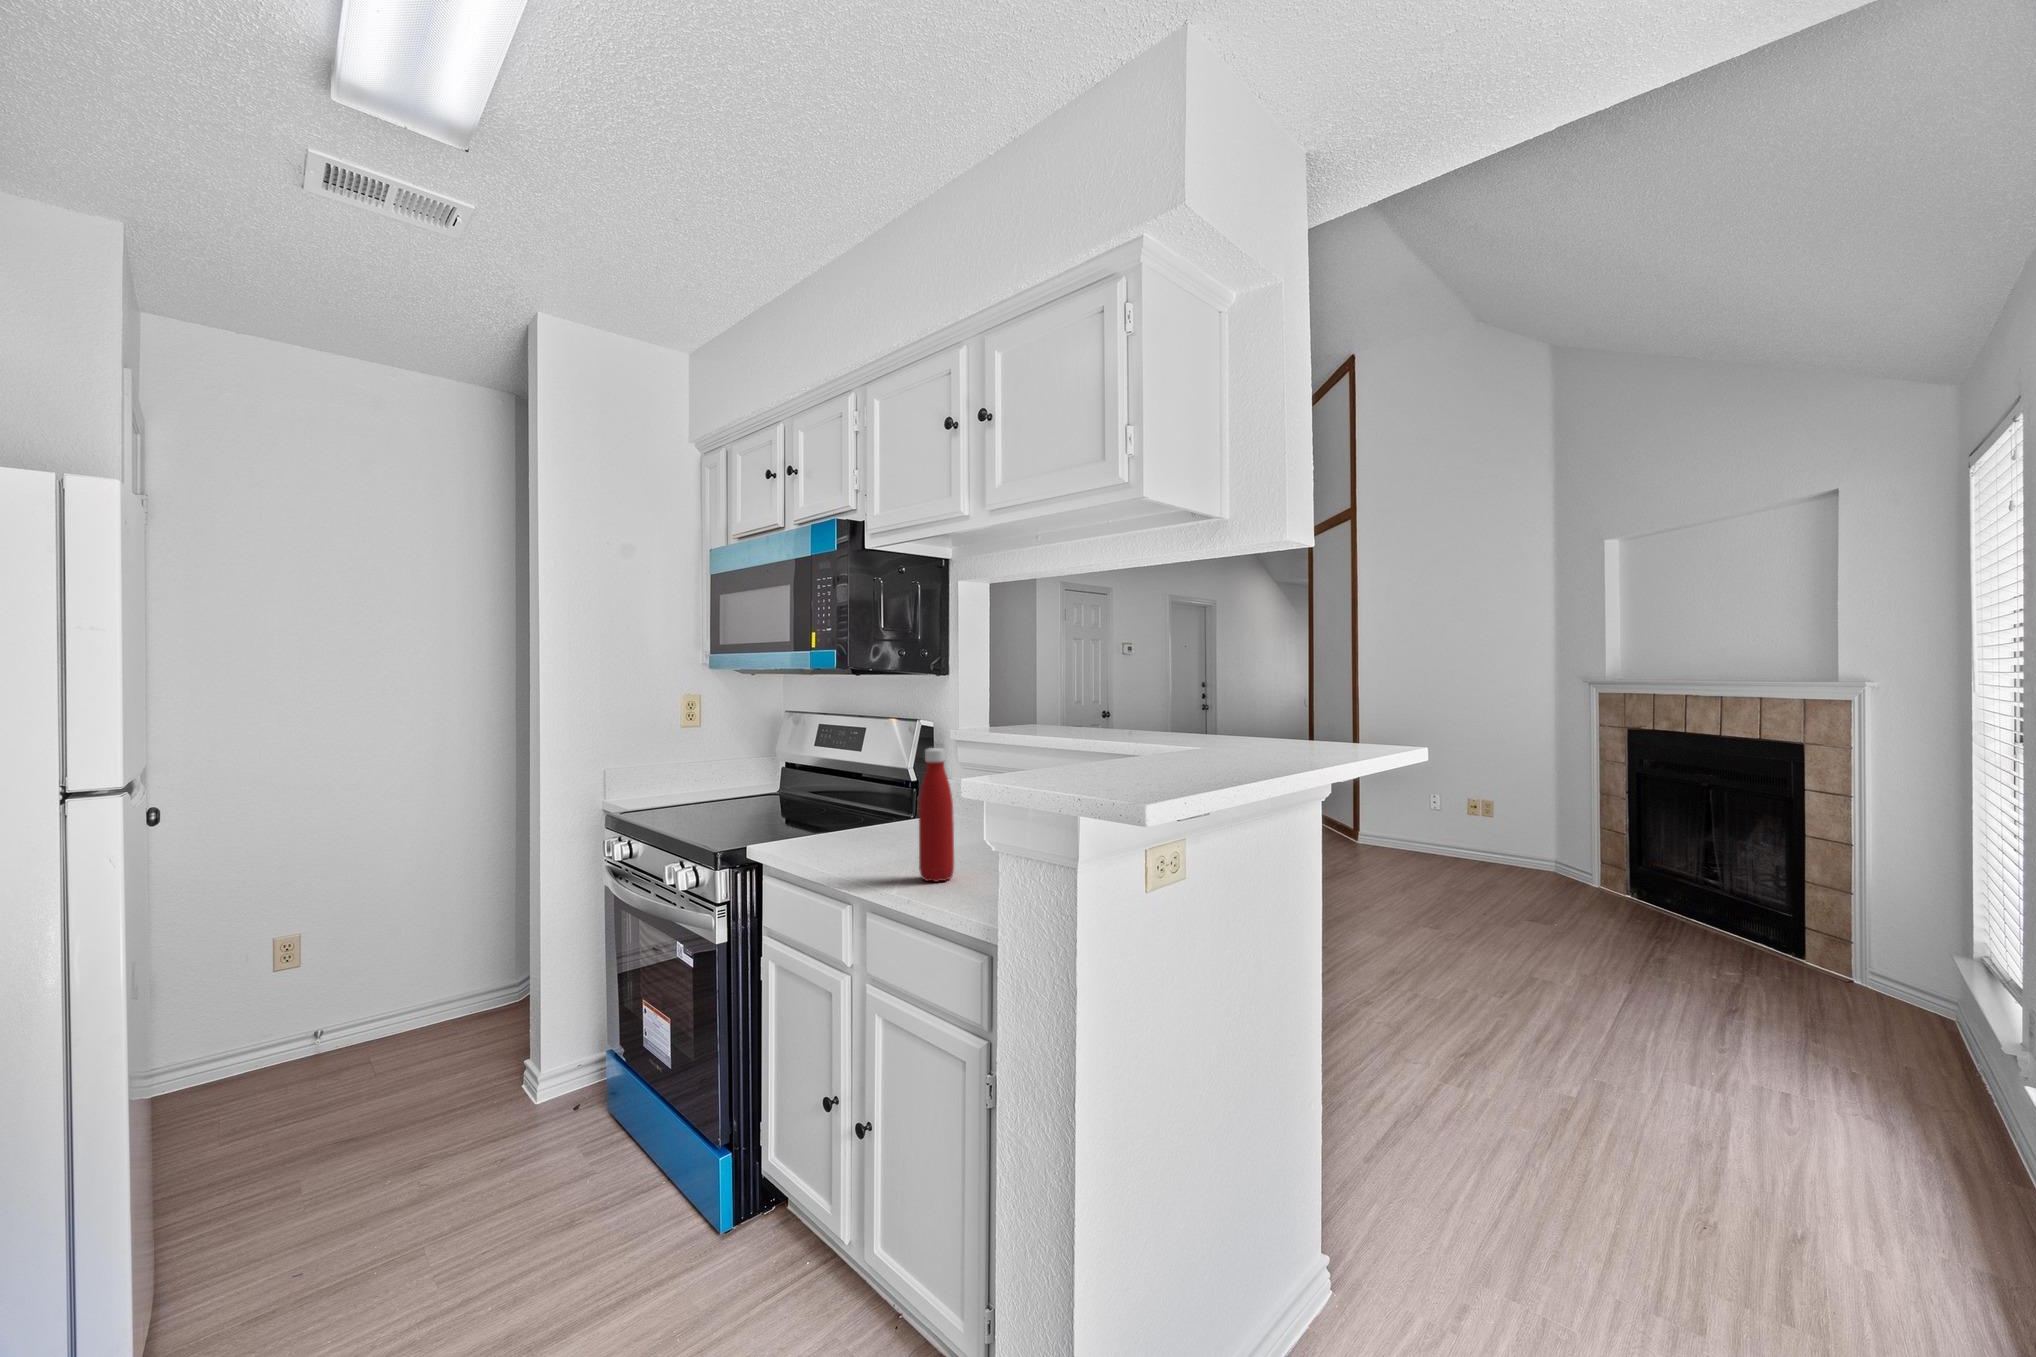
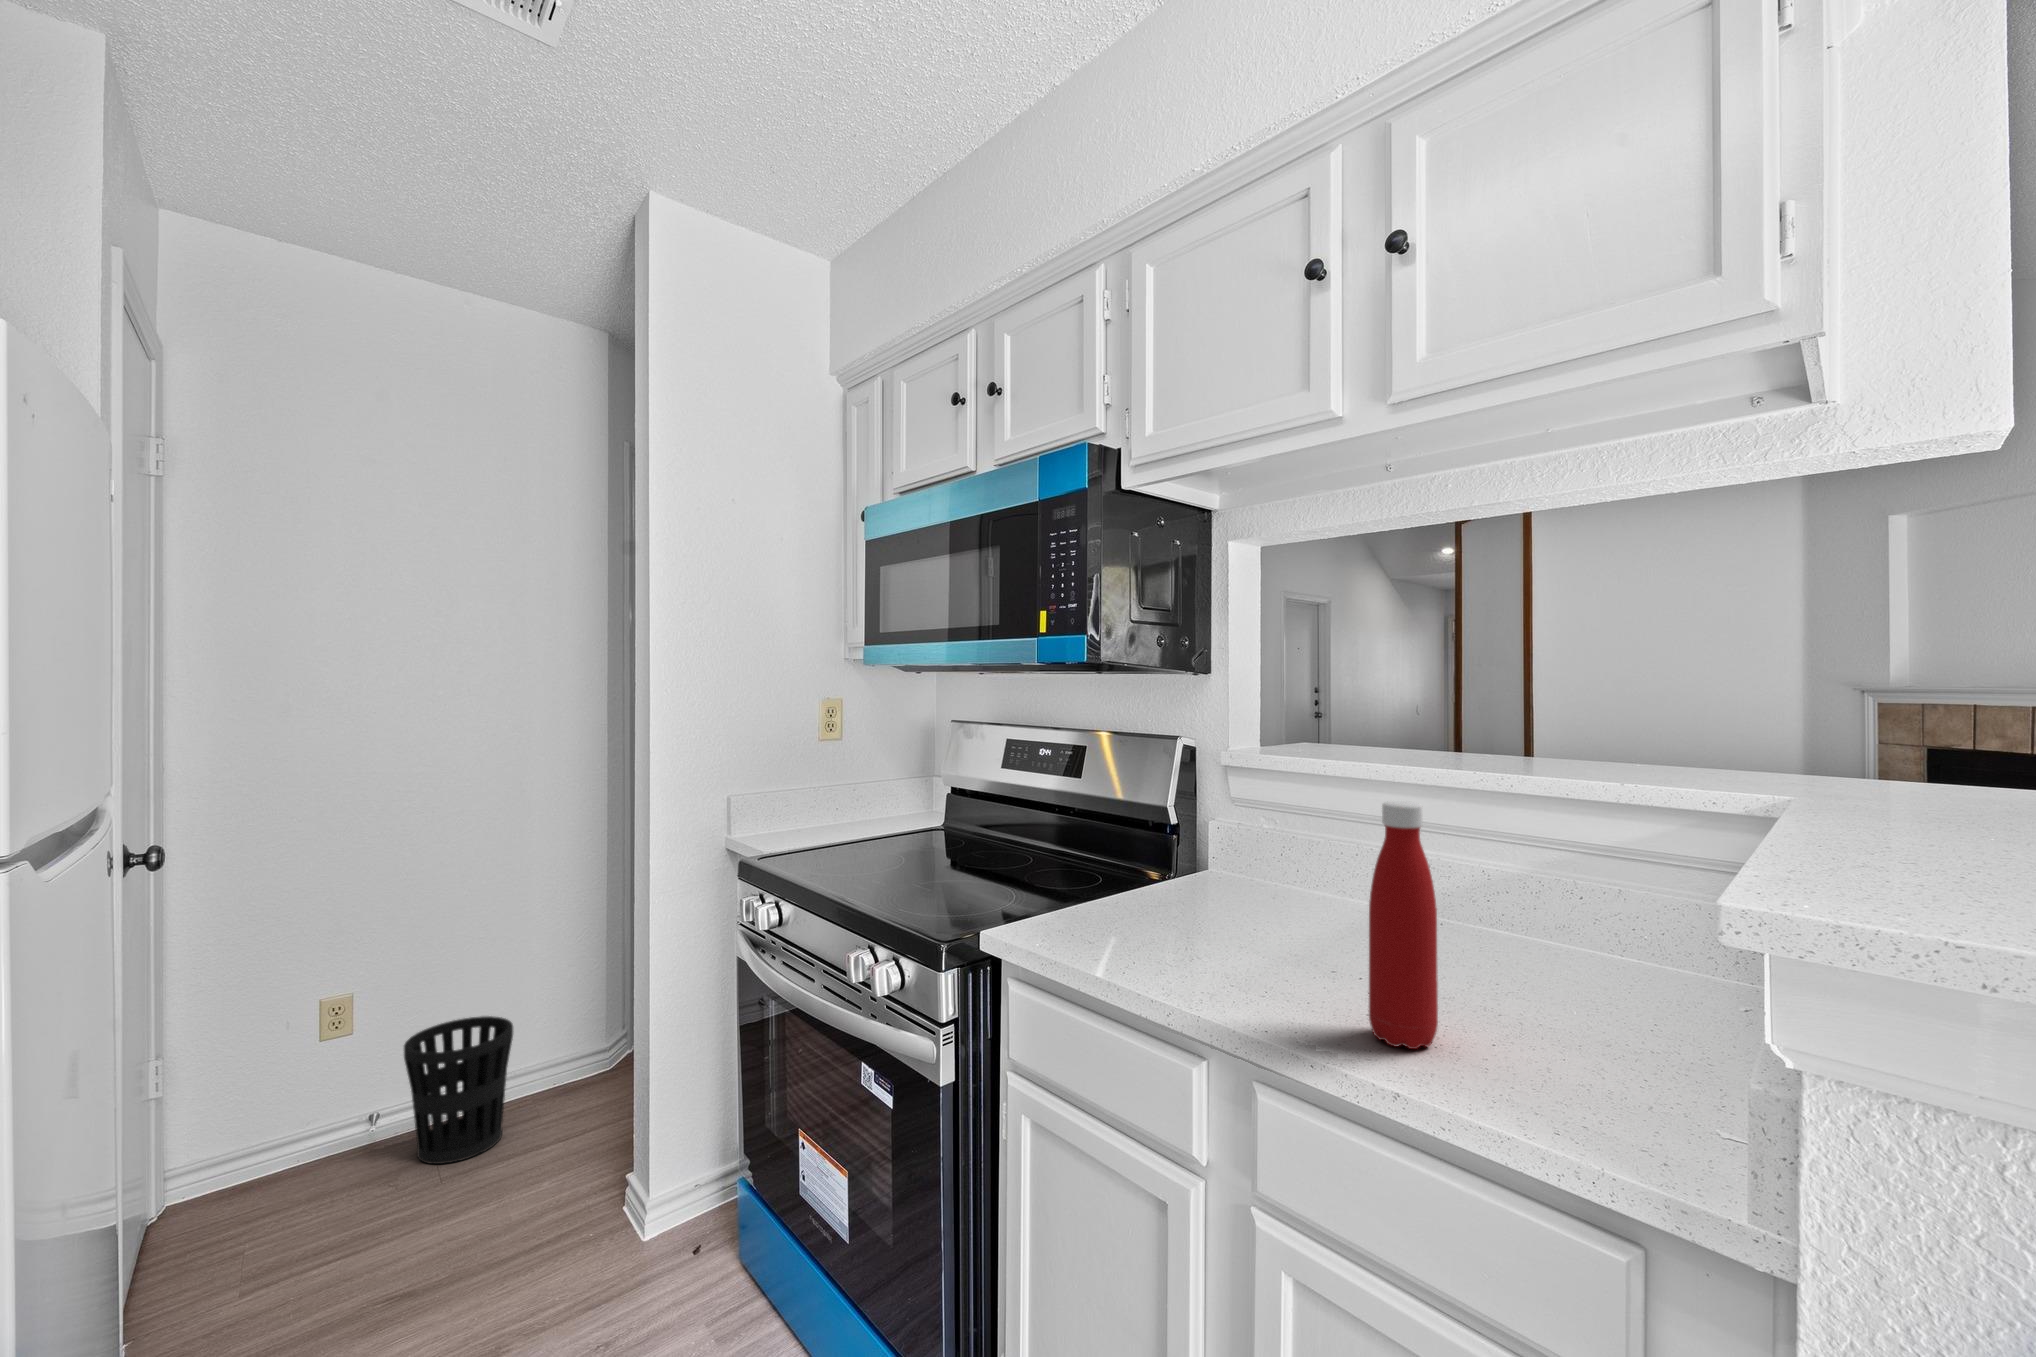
wastebasket: none [345,954,434,1065] -> present [404,1016,513,1164]

